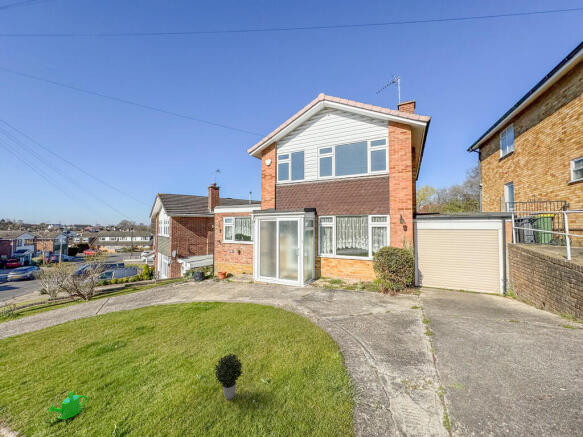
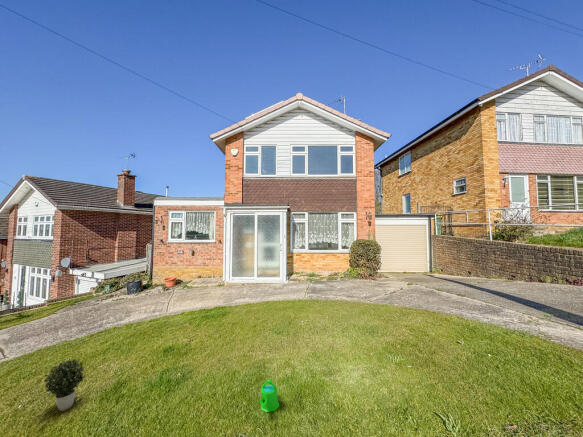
potted plant: present [215,354,243,400] -> present [44,359,85,411]

